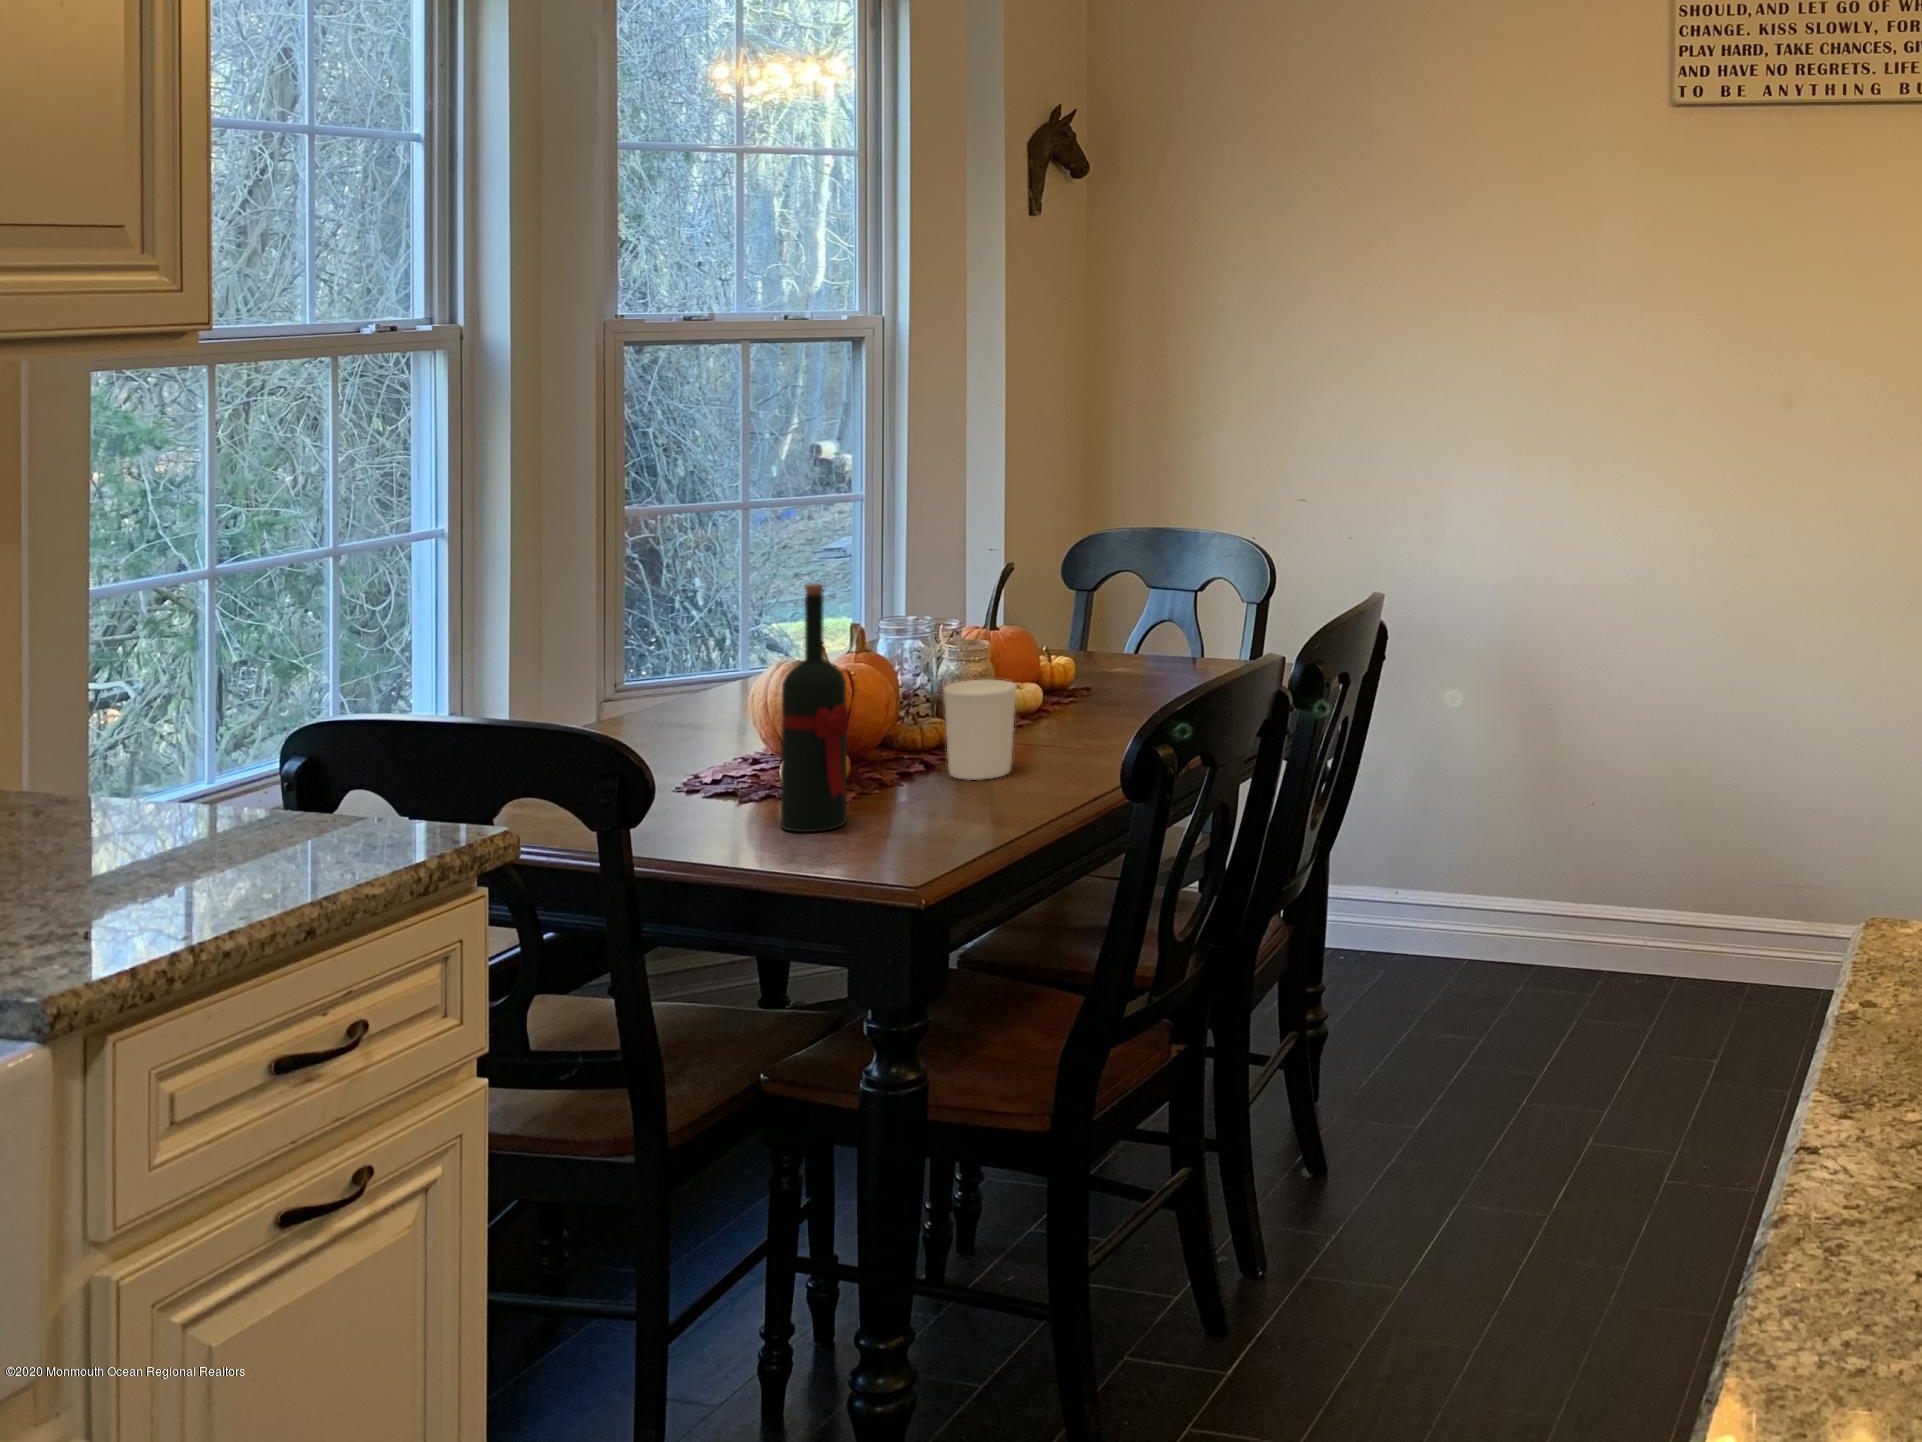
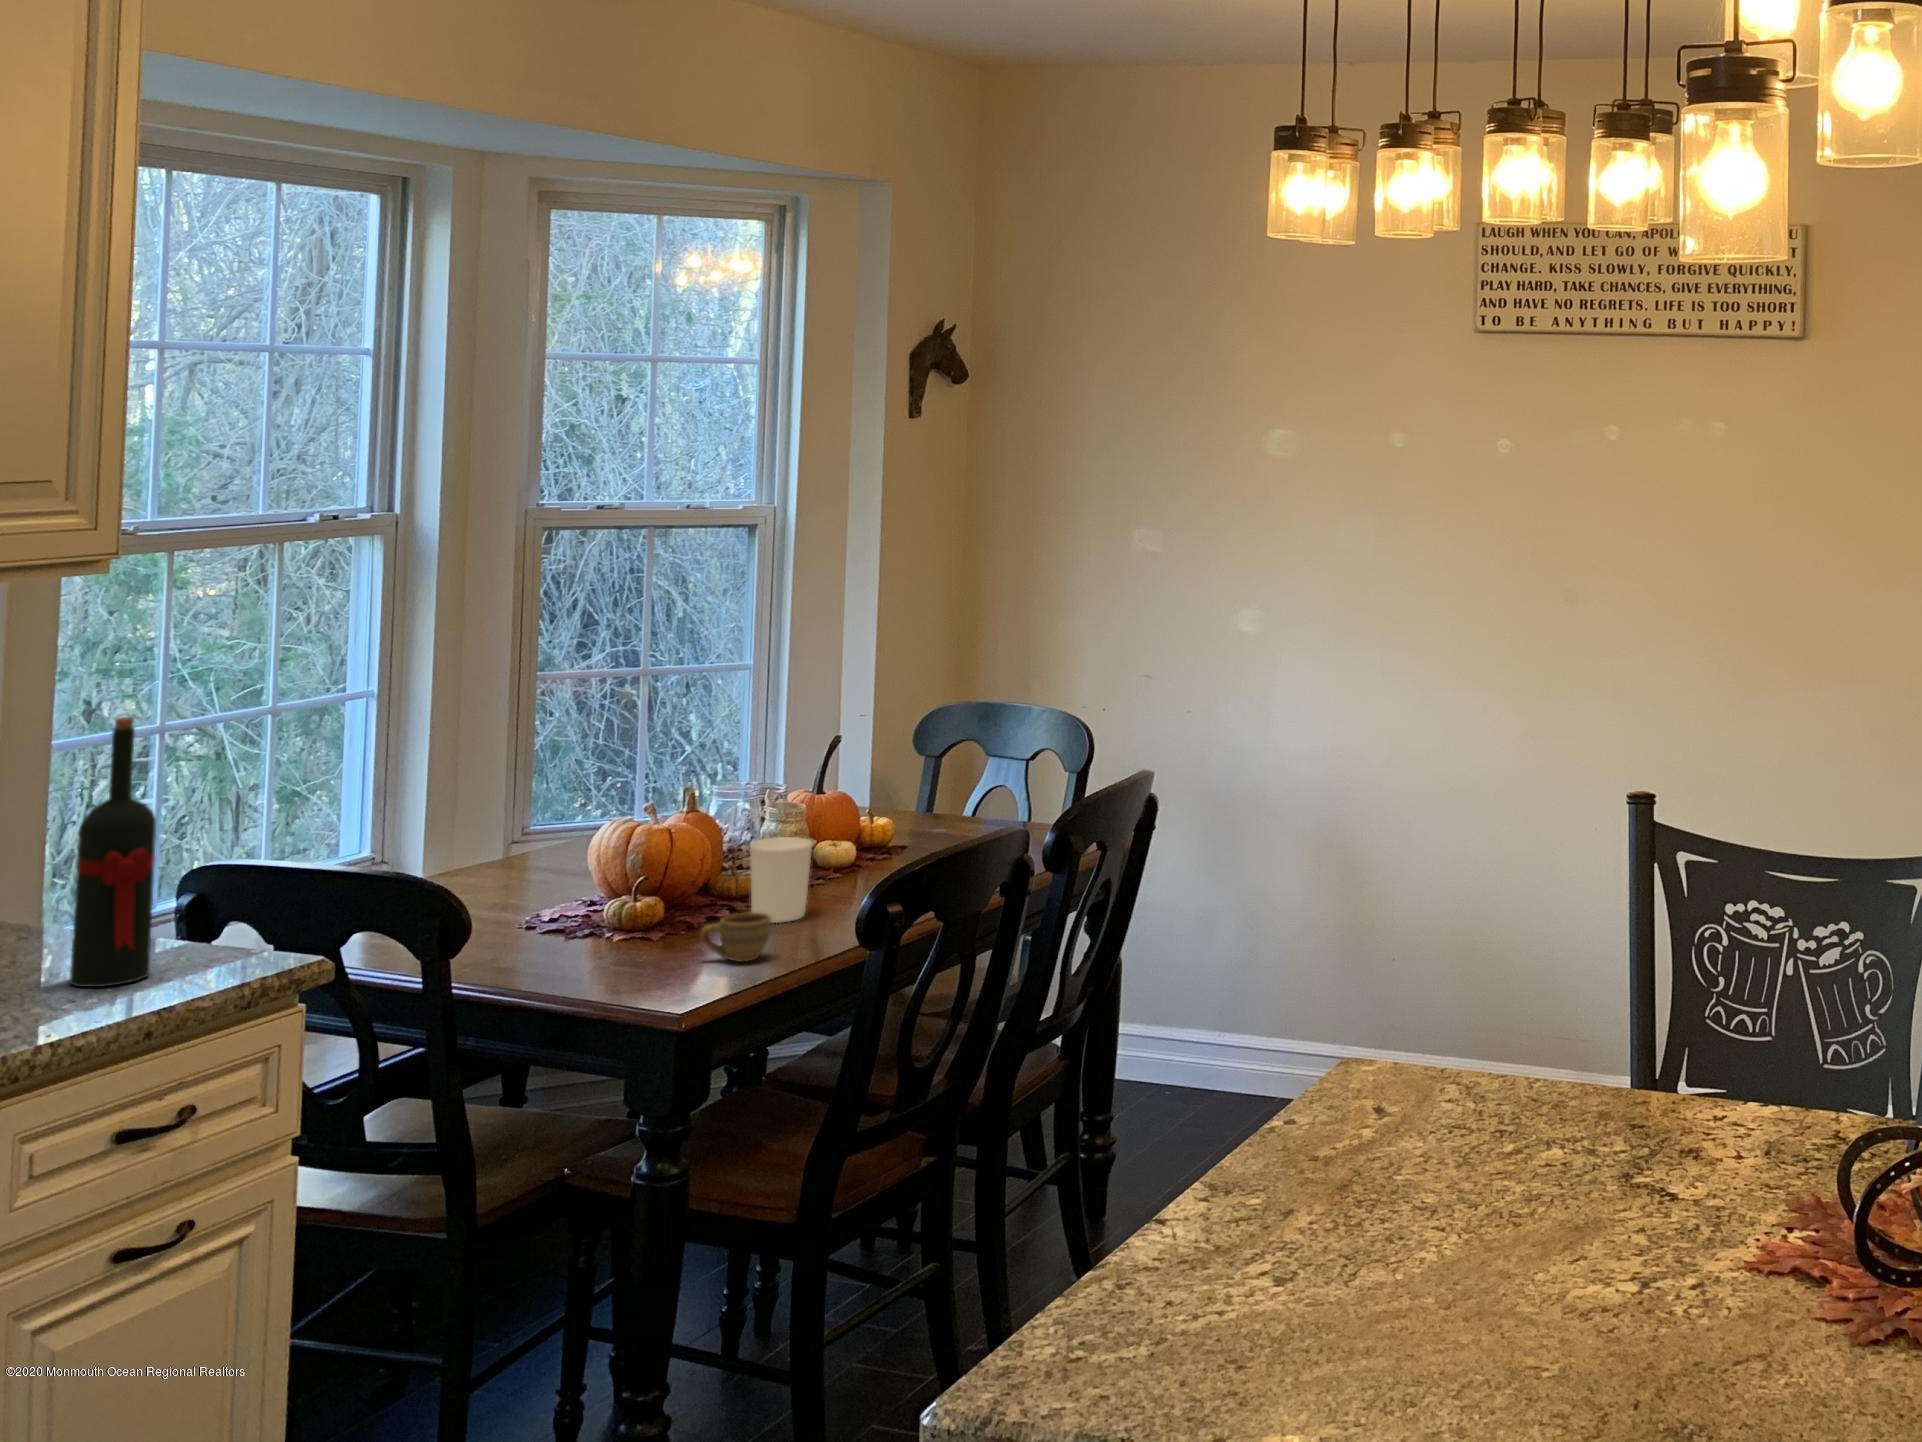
wine bottle: present [781,584,848,832] -> present [70,717,156,987]
cup: none [912,766,995,825] -> present [700,912,771,962]

